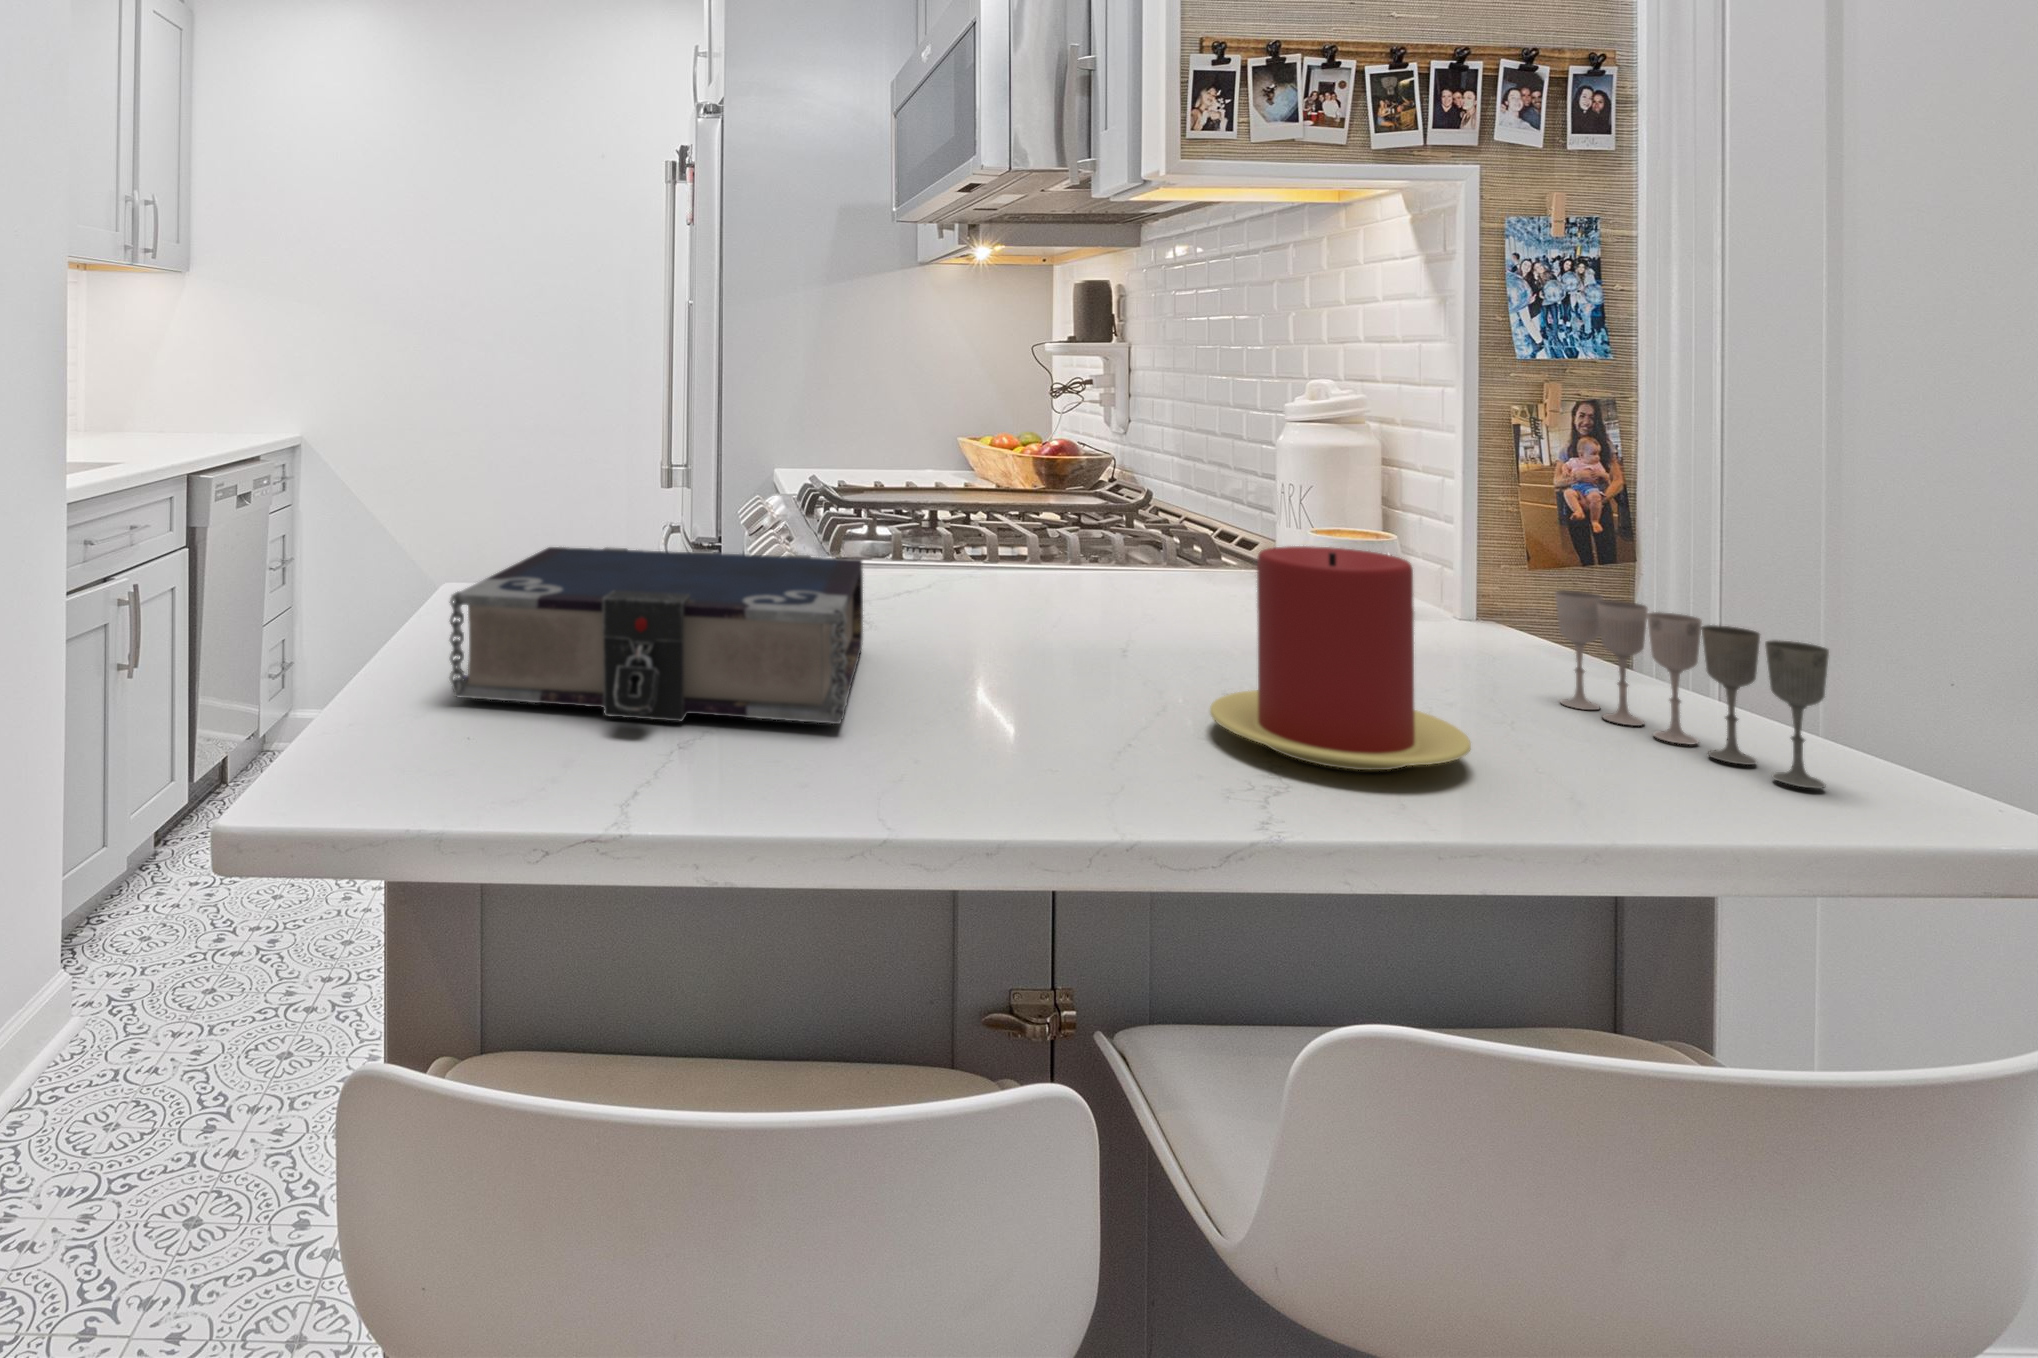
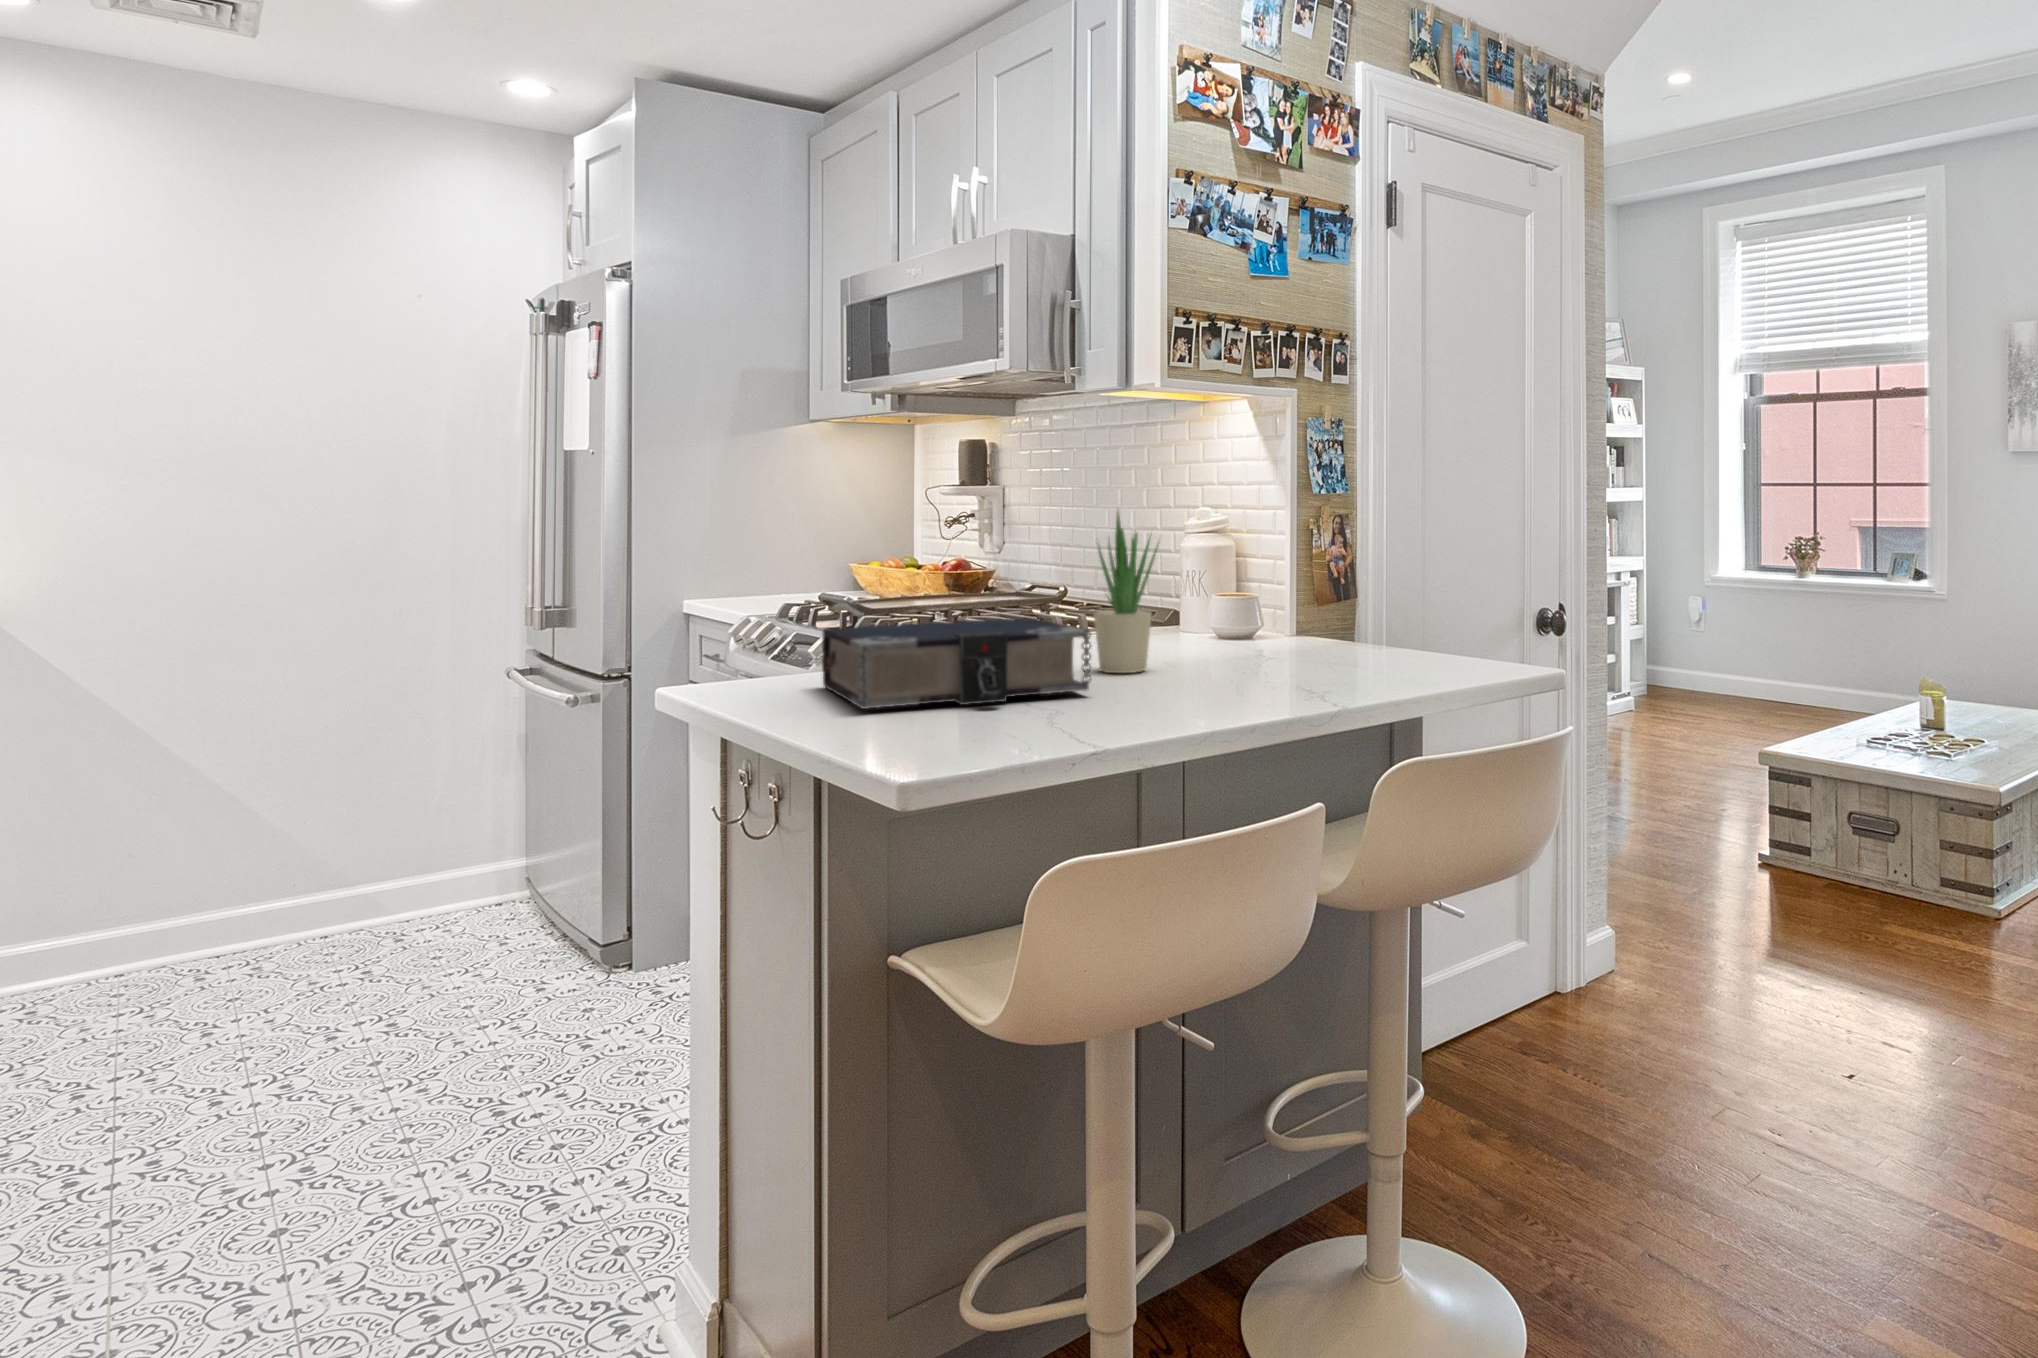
potted plant: none [969,381,1092,681] -> present [1094,512,1158,673]
candle: present [1210,546,1471,770] -> none [1234,583,1341,678]
wine glass: present [1555,590,1829,789] -> none [1347,602,1446,663]

